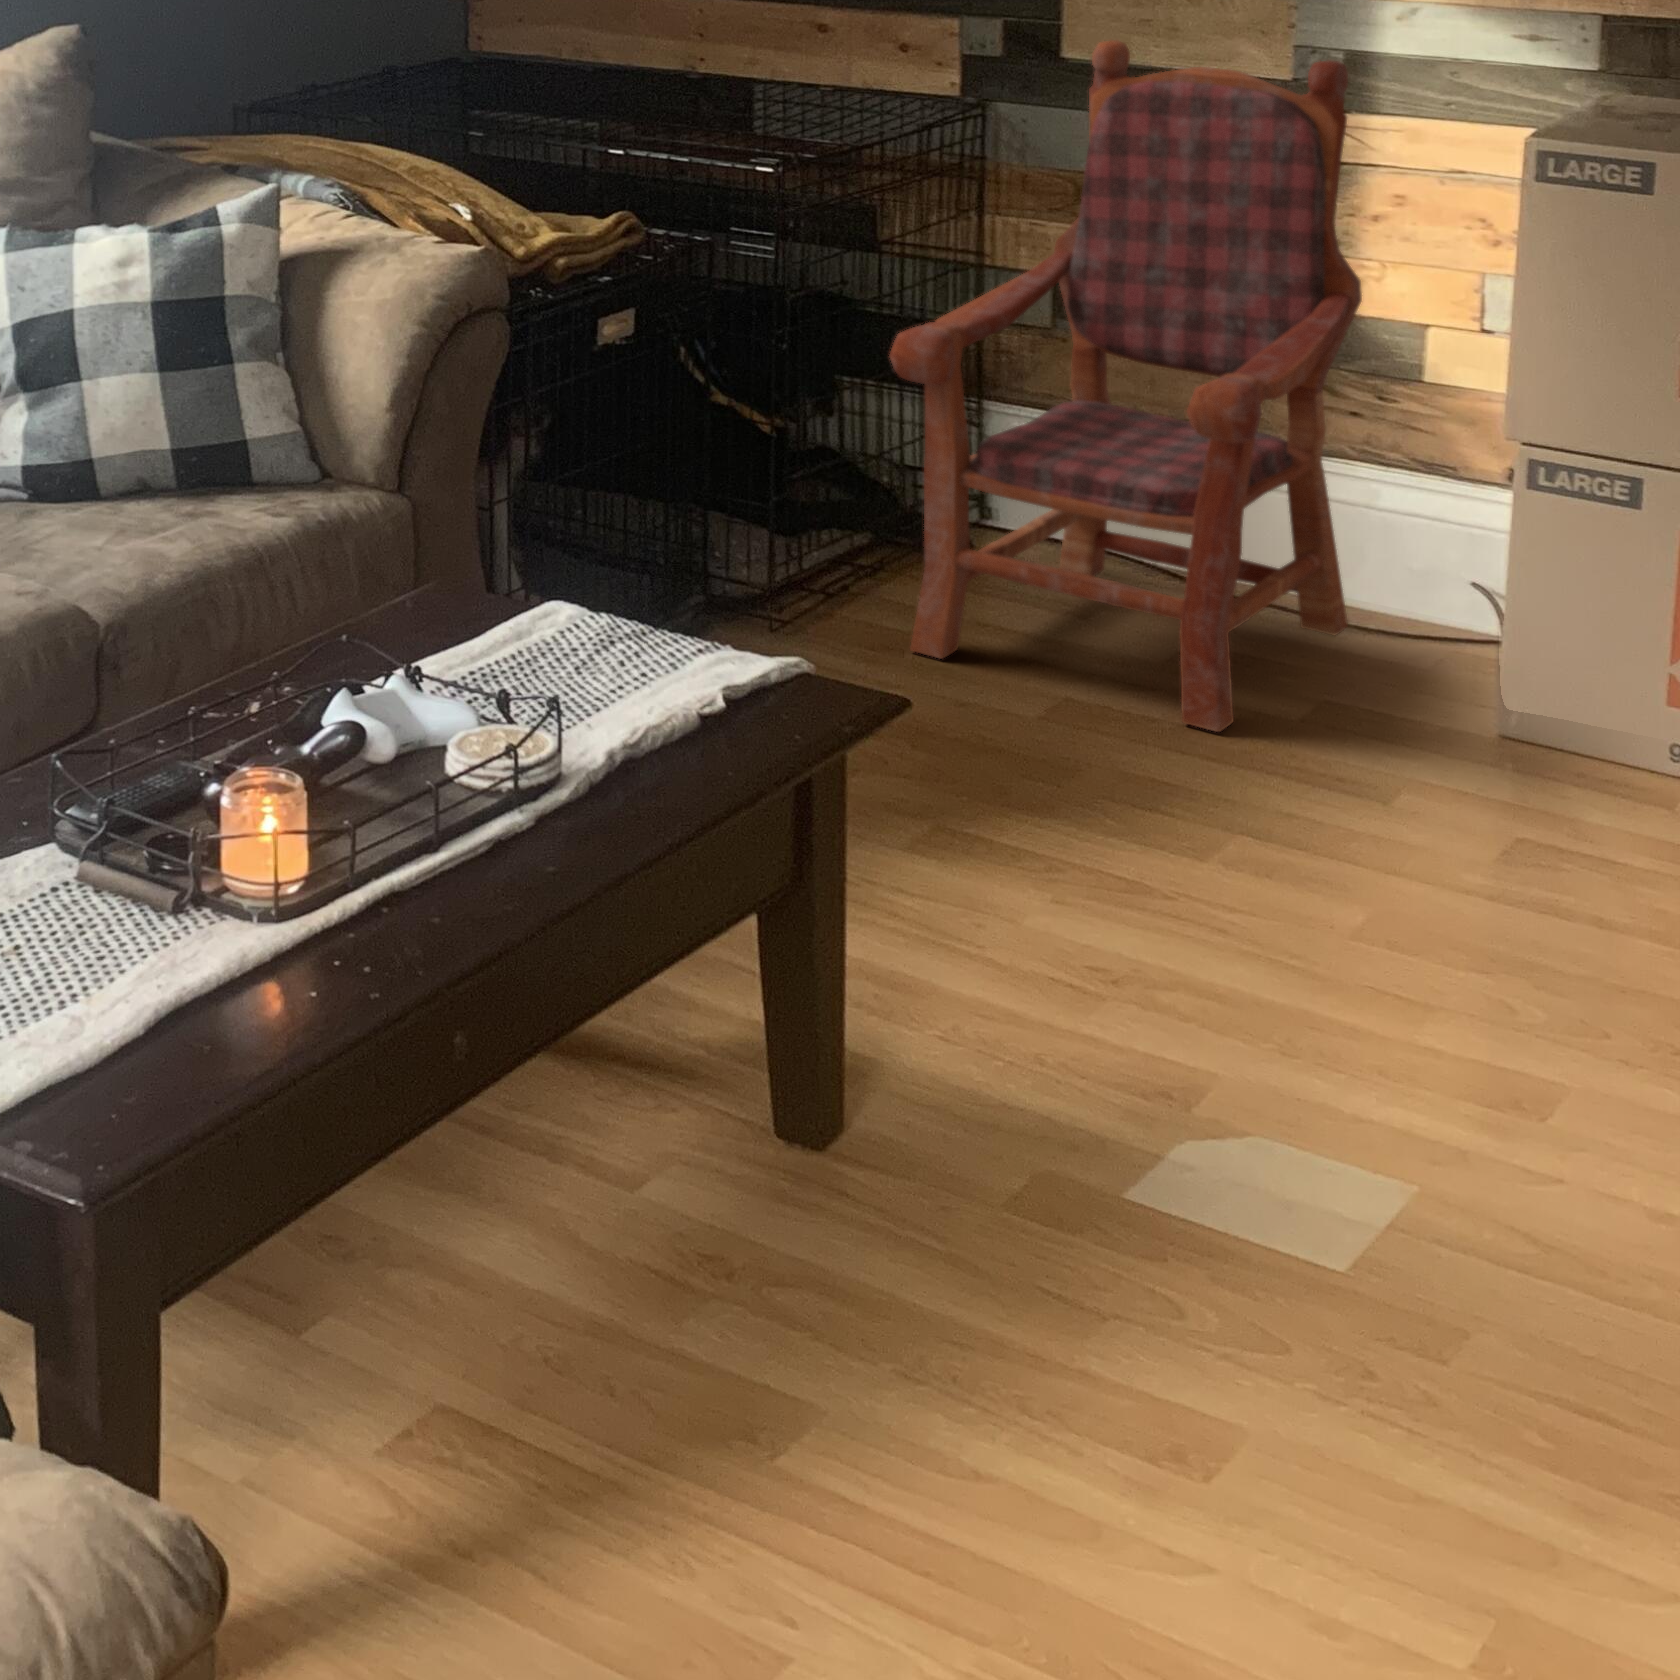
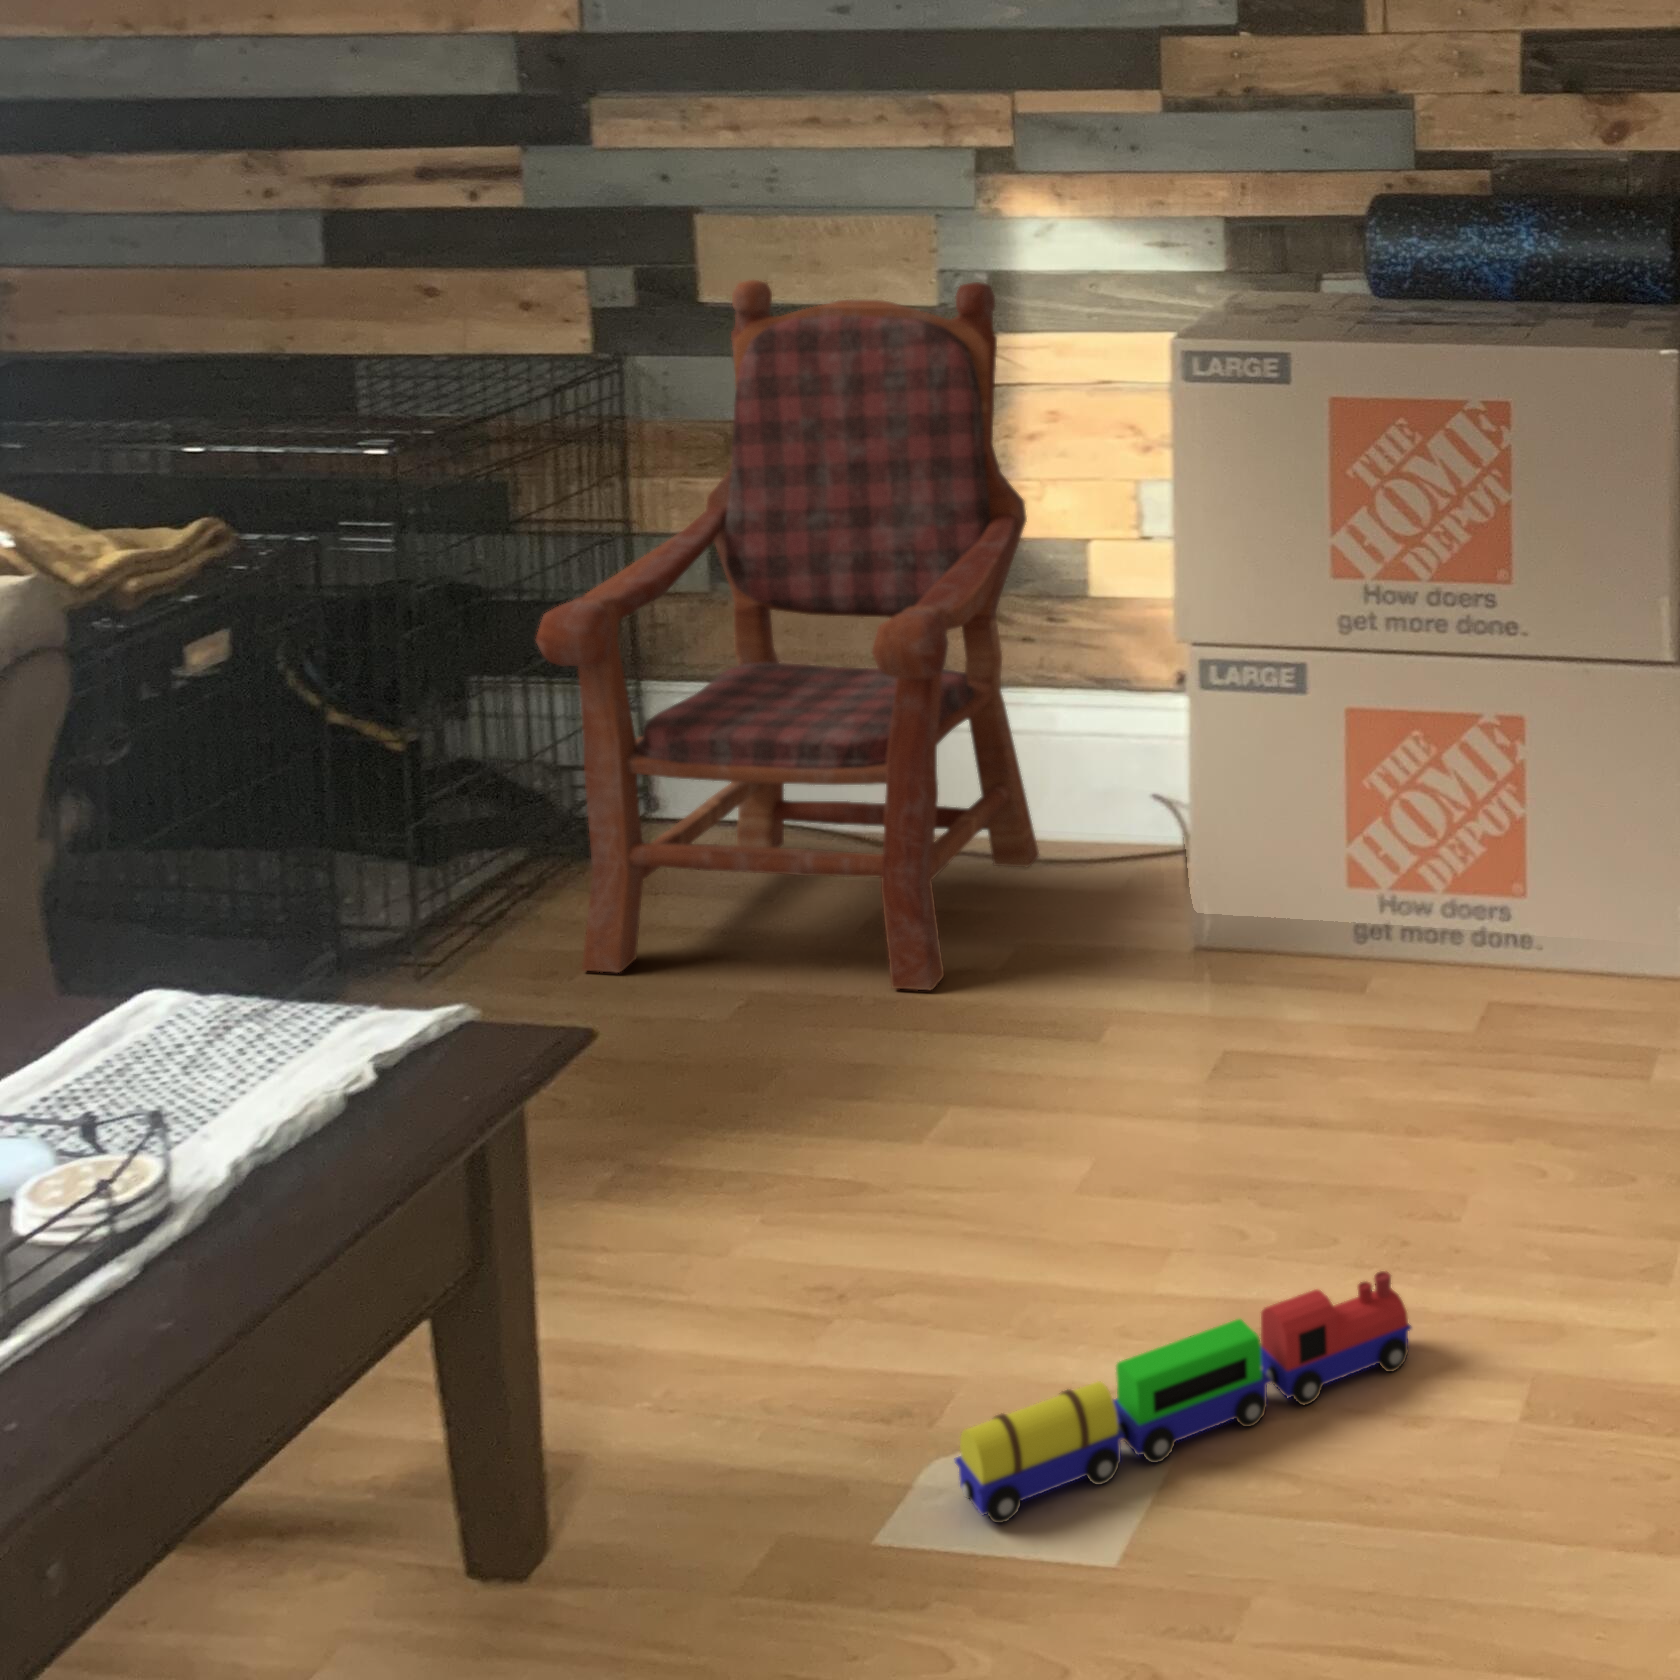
toy train: none [1165,1088,1630,1202] -> present [955,1271,1411,1523]

